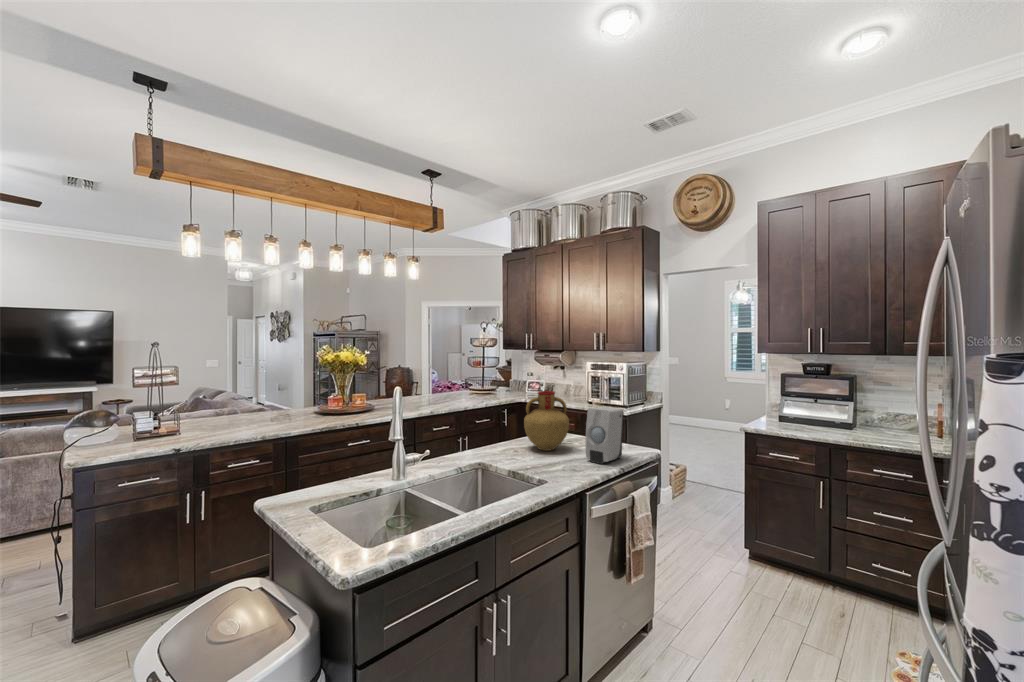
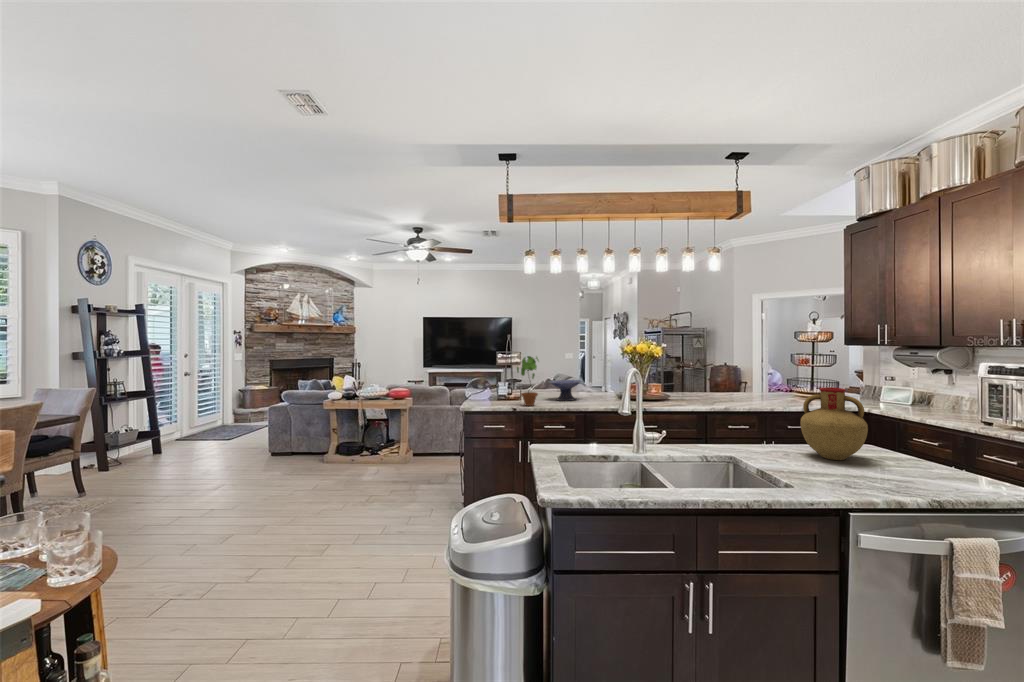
potted plant: none [179,369,216,438] -> present [517,356,538,406]
decorative bowl: none [222,396,271,424] -> present [549,380,582,401]
soap dispenser: present [586,407,623,464] -> none [878,411,951,485]

